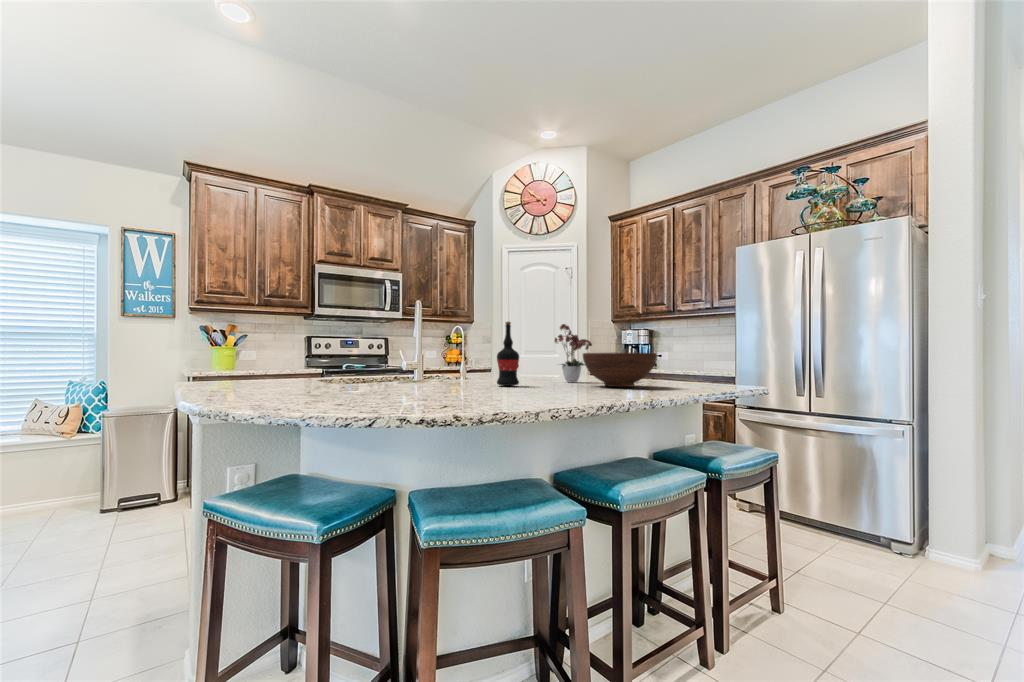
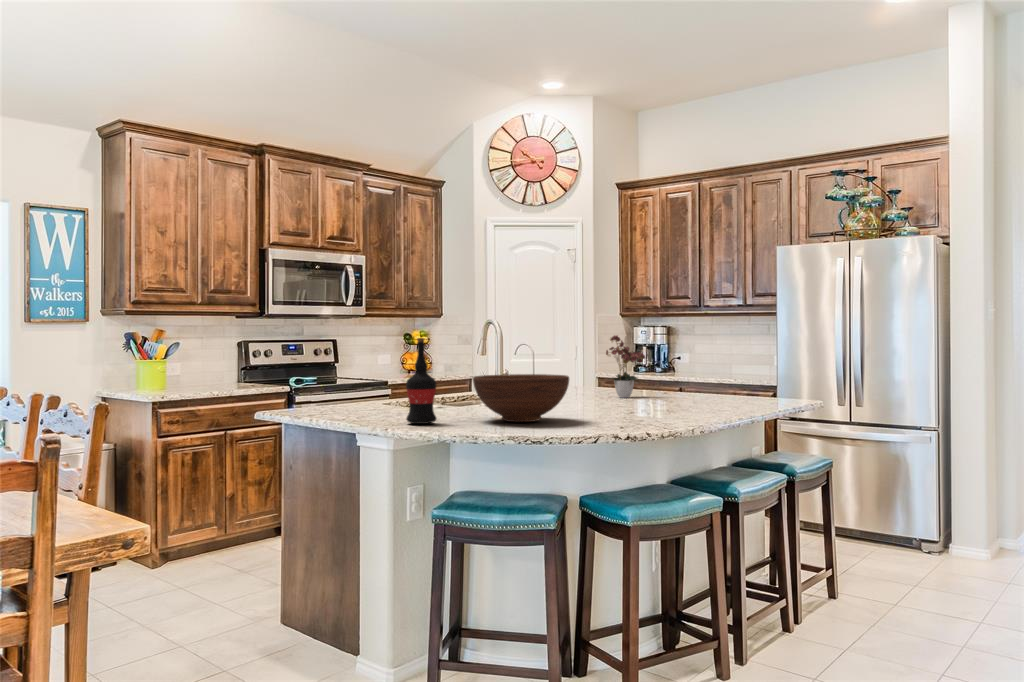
wine bottle: present [497,322,519,386] -> present [406,338,437,424]
fruit bowl: present [583,353,657,387] -> present [473,374,569,422]

